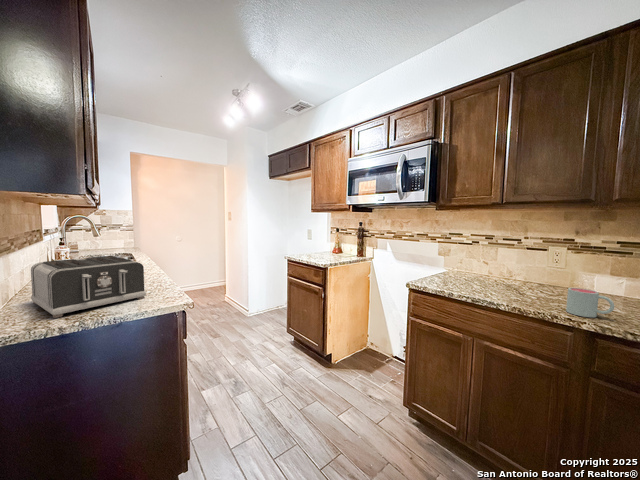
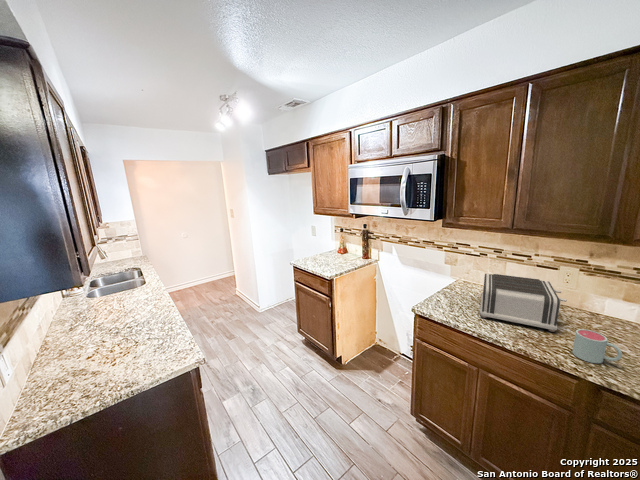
toaster: present [31,256,146,318] -> present [480,274,567,332]

